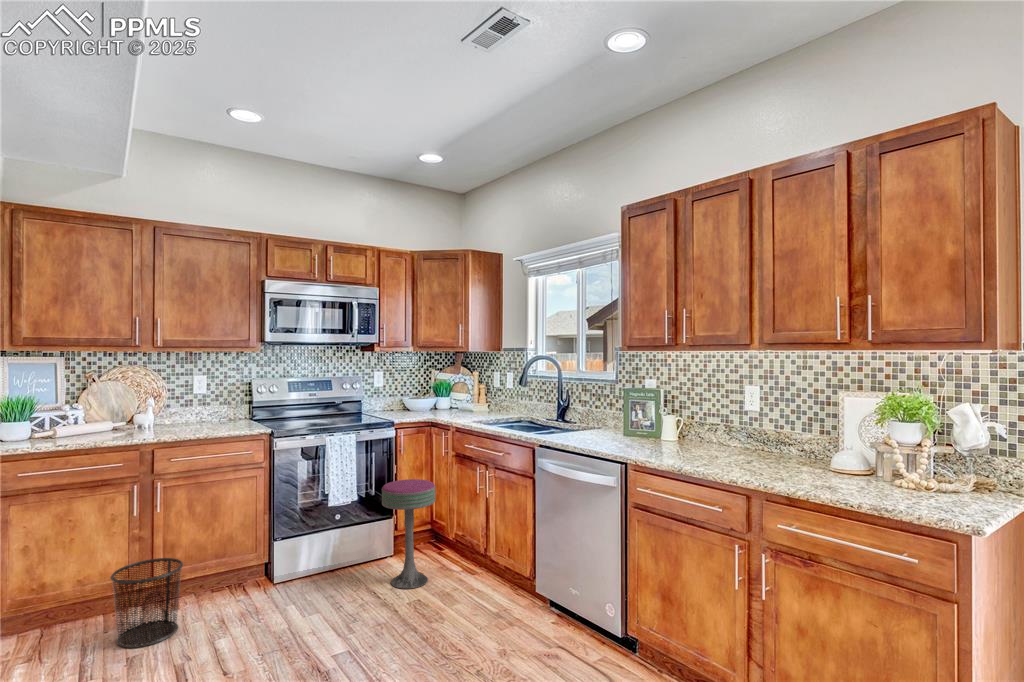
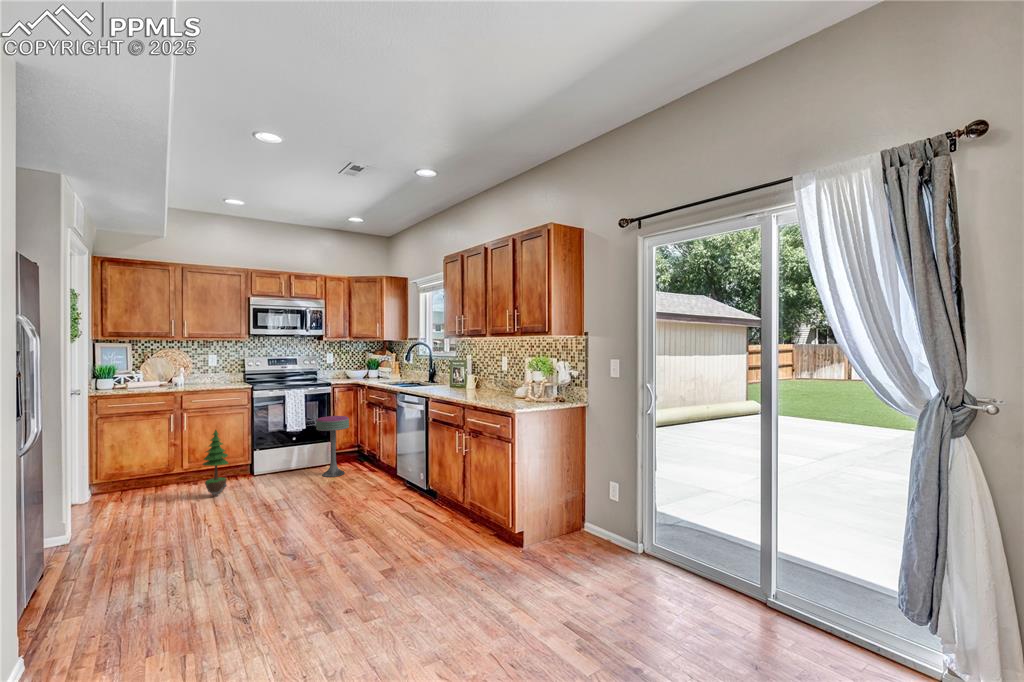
potted tree: none [191,519,242,645] -> present [203,430,228,496]
waste bin: present [111,558,183,648] -> none [159,454,199,497]

